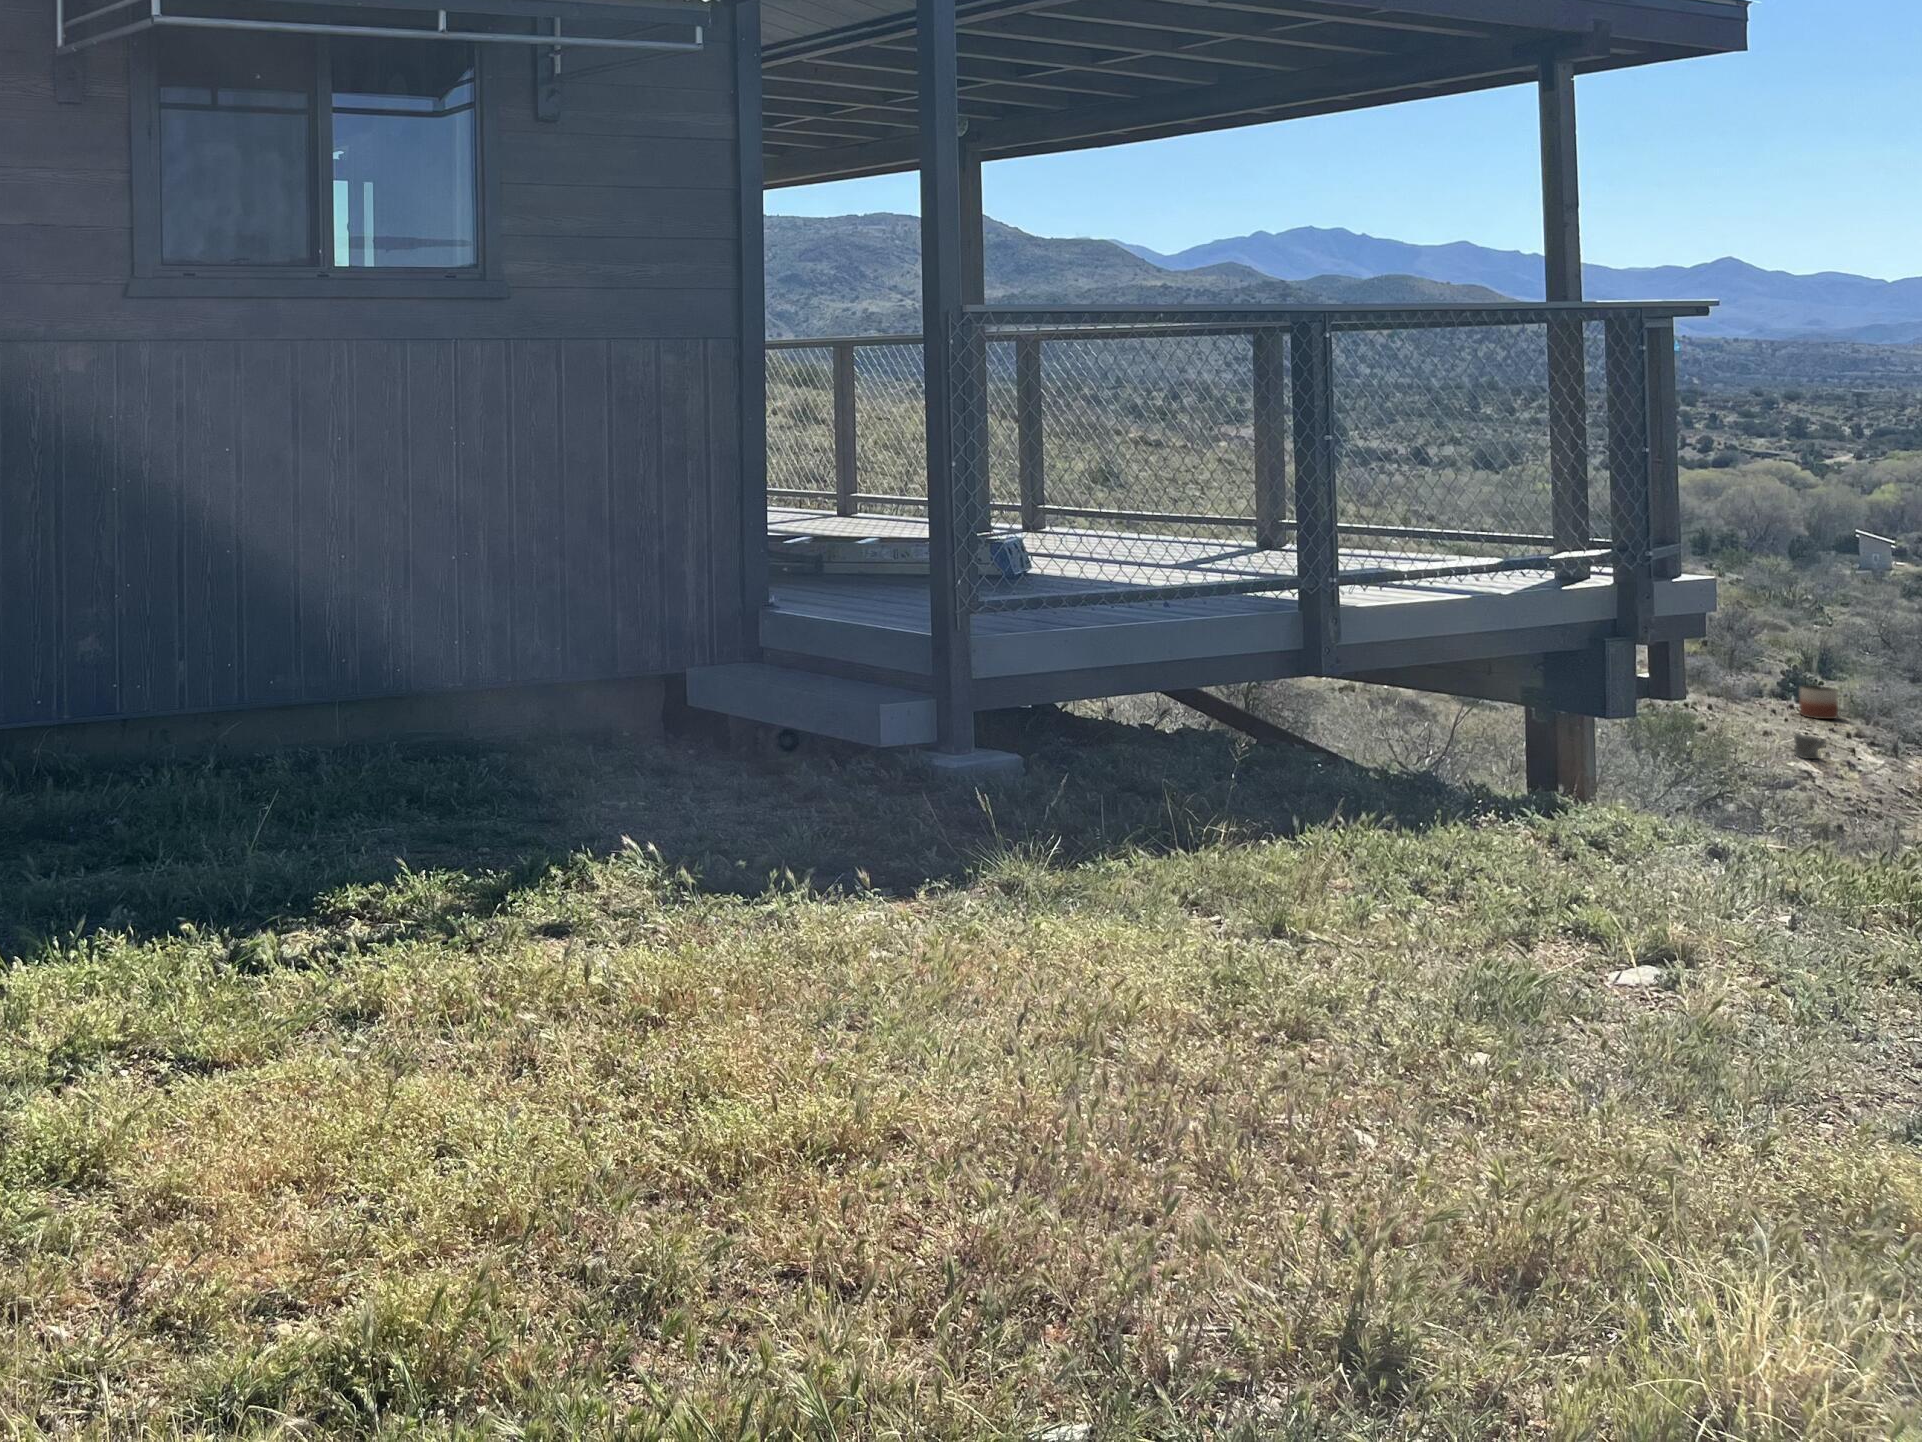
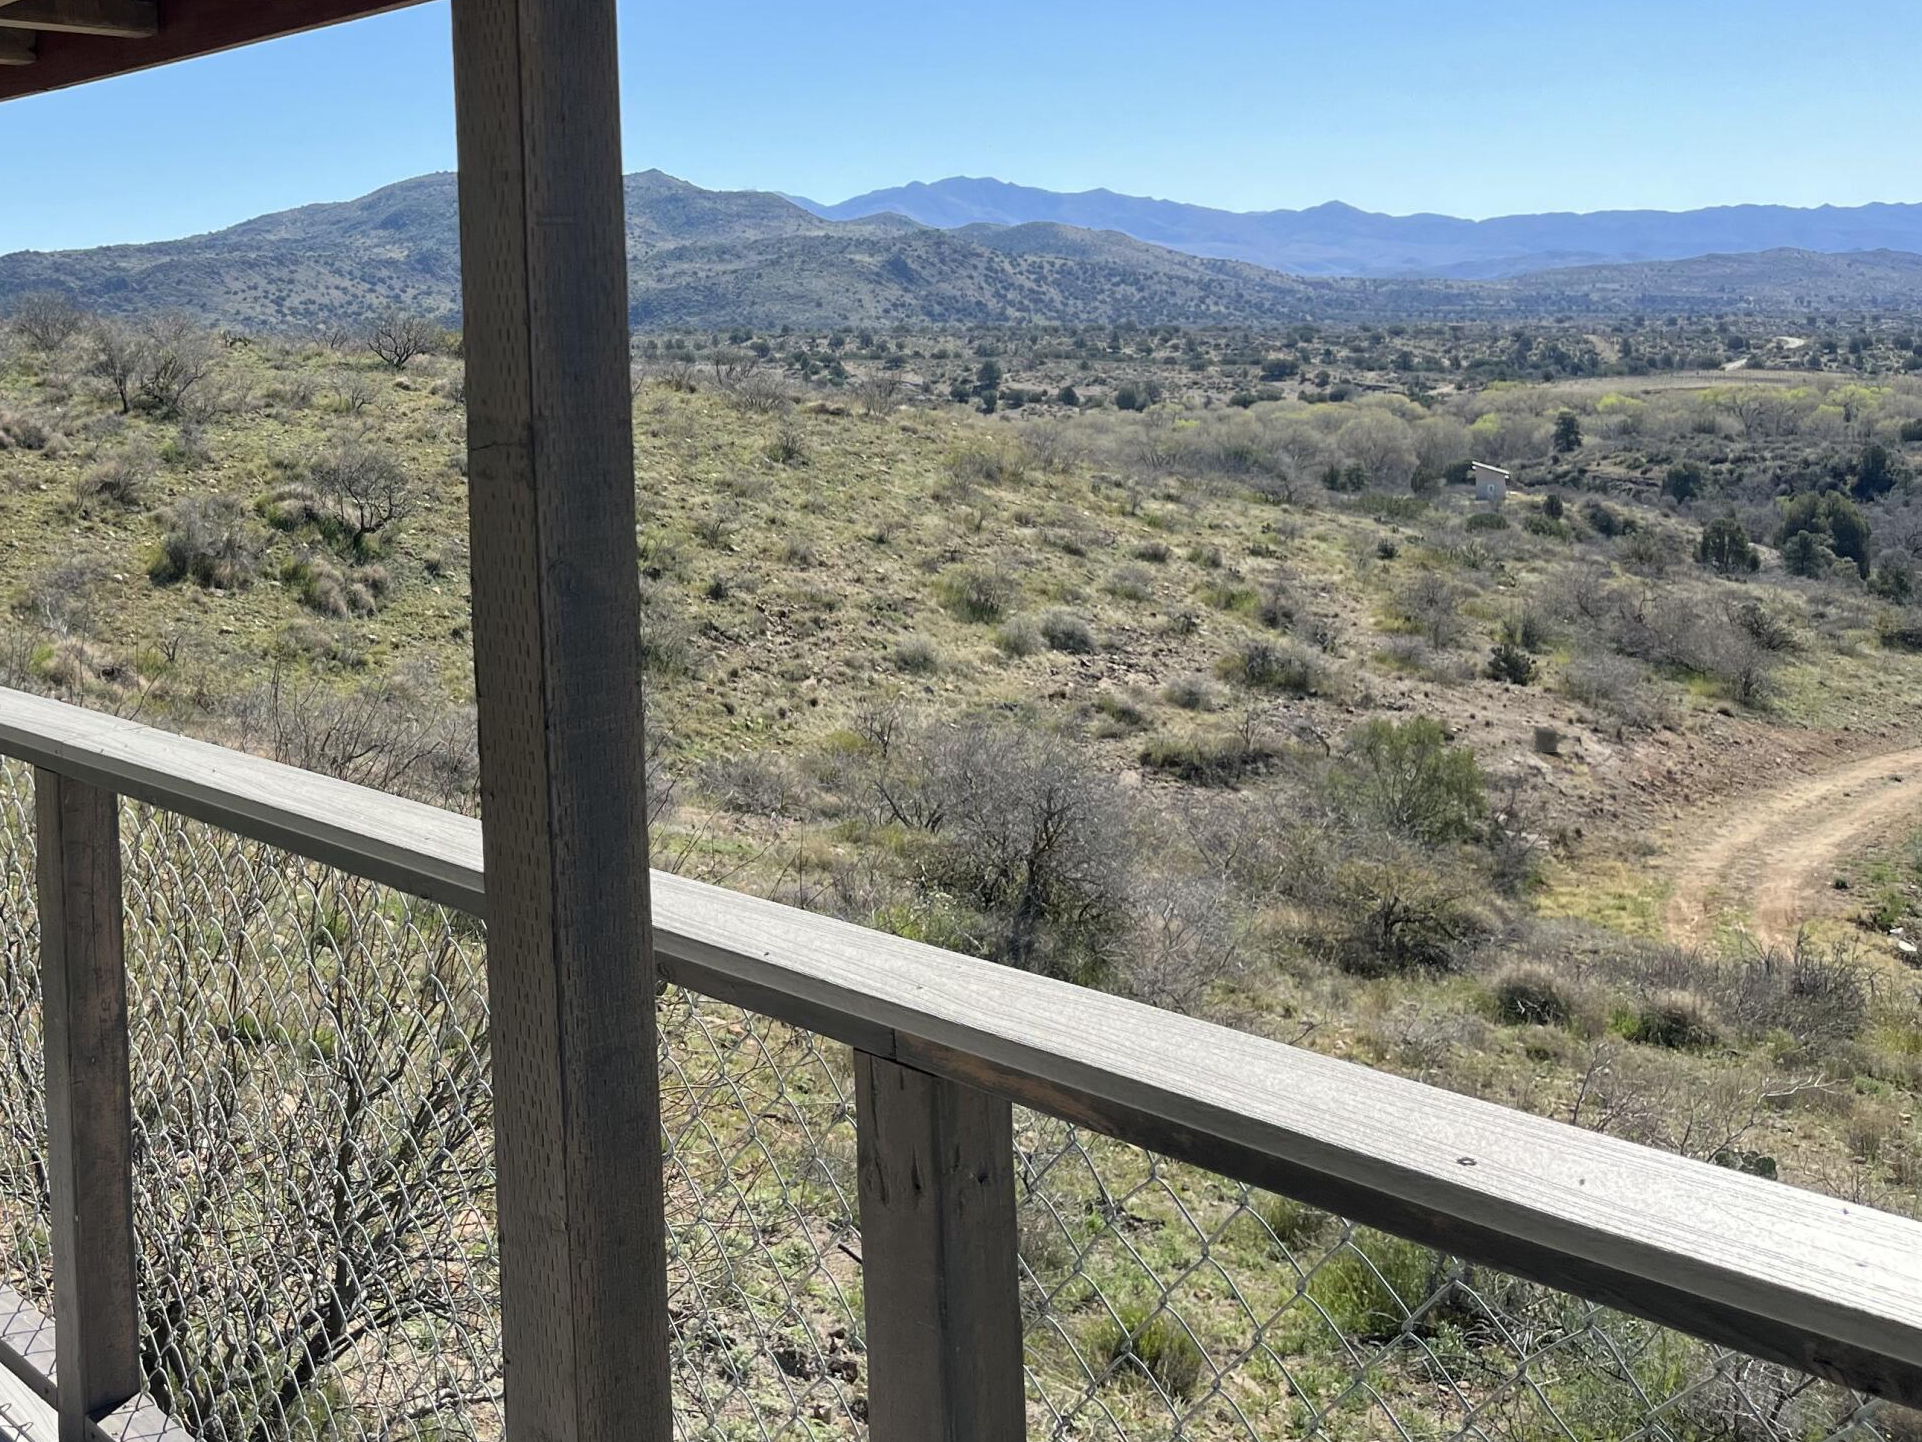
planter: present [1799,685,1838,719] -> none [1518,669,1555,704]

